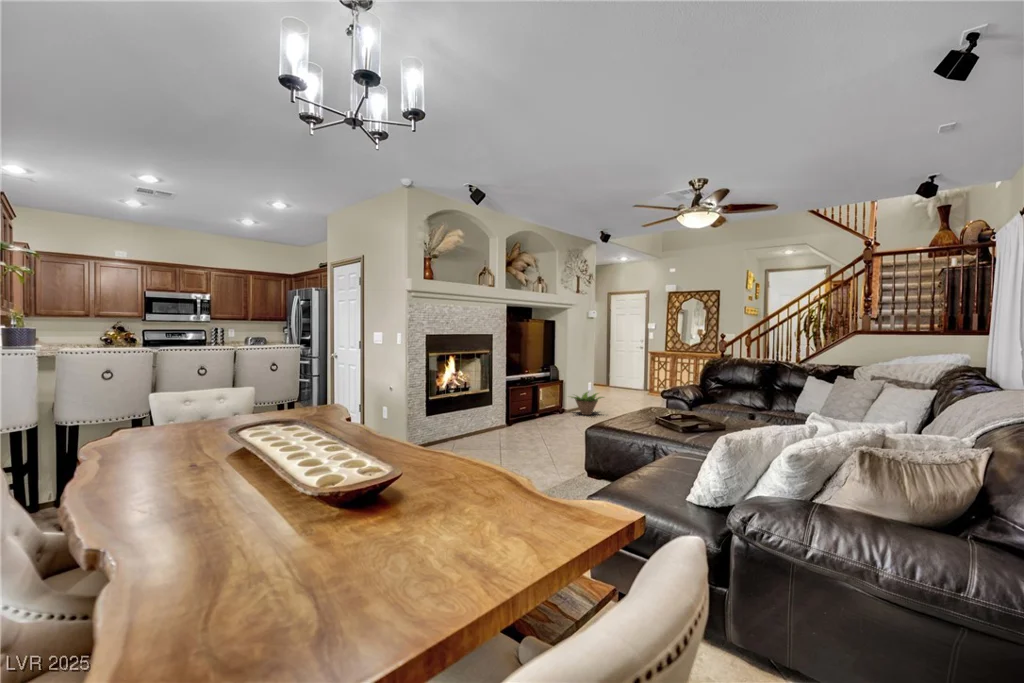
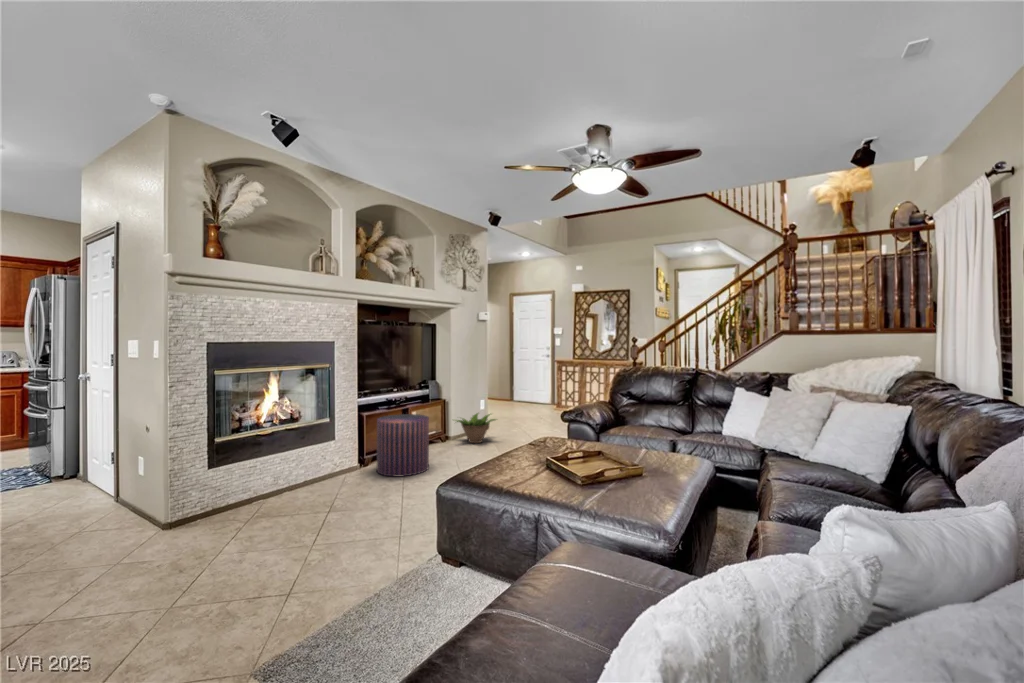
pouf: none [520,389,558,432] -> present [377,414,429,476]

